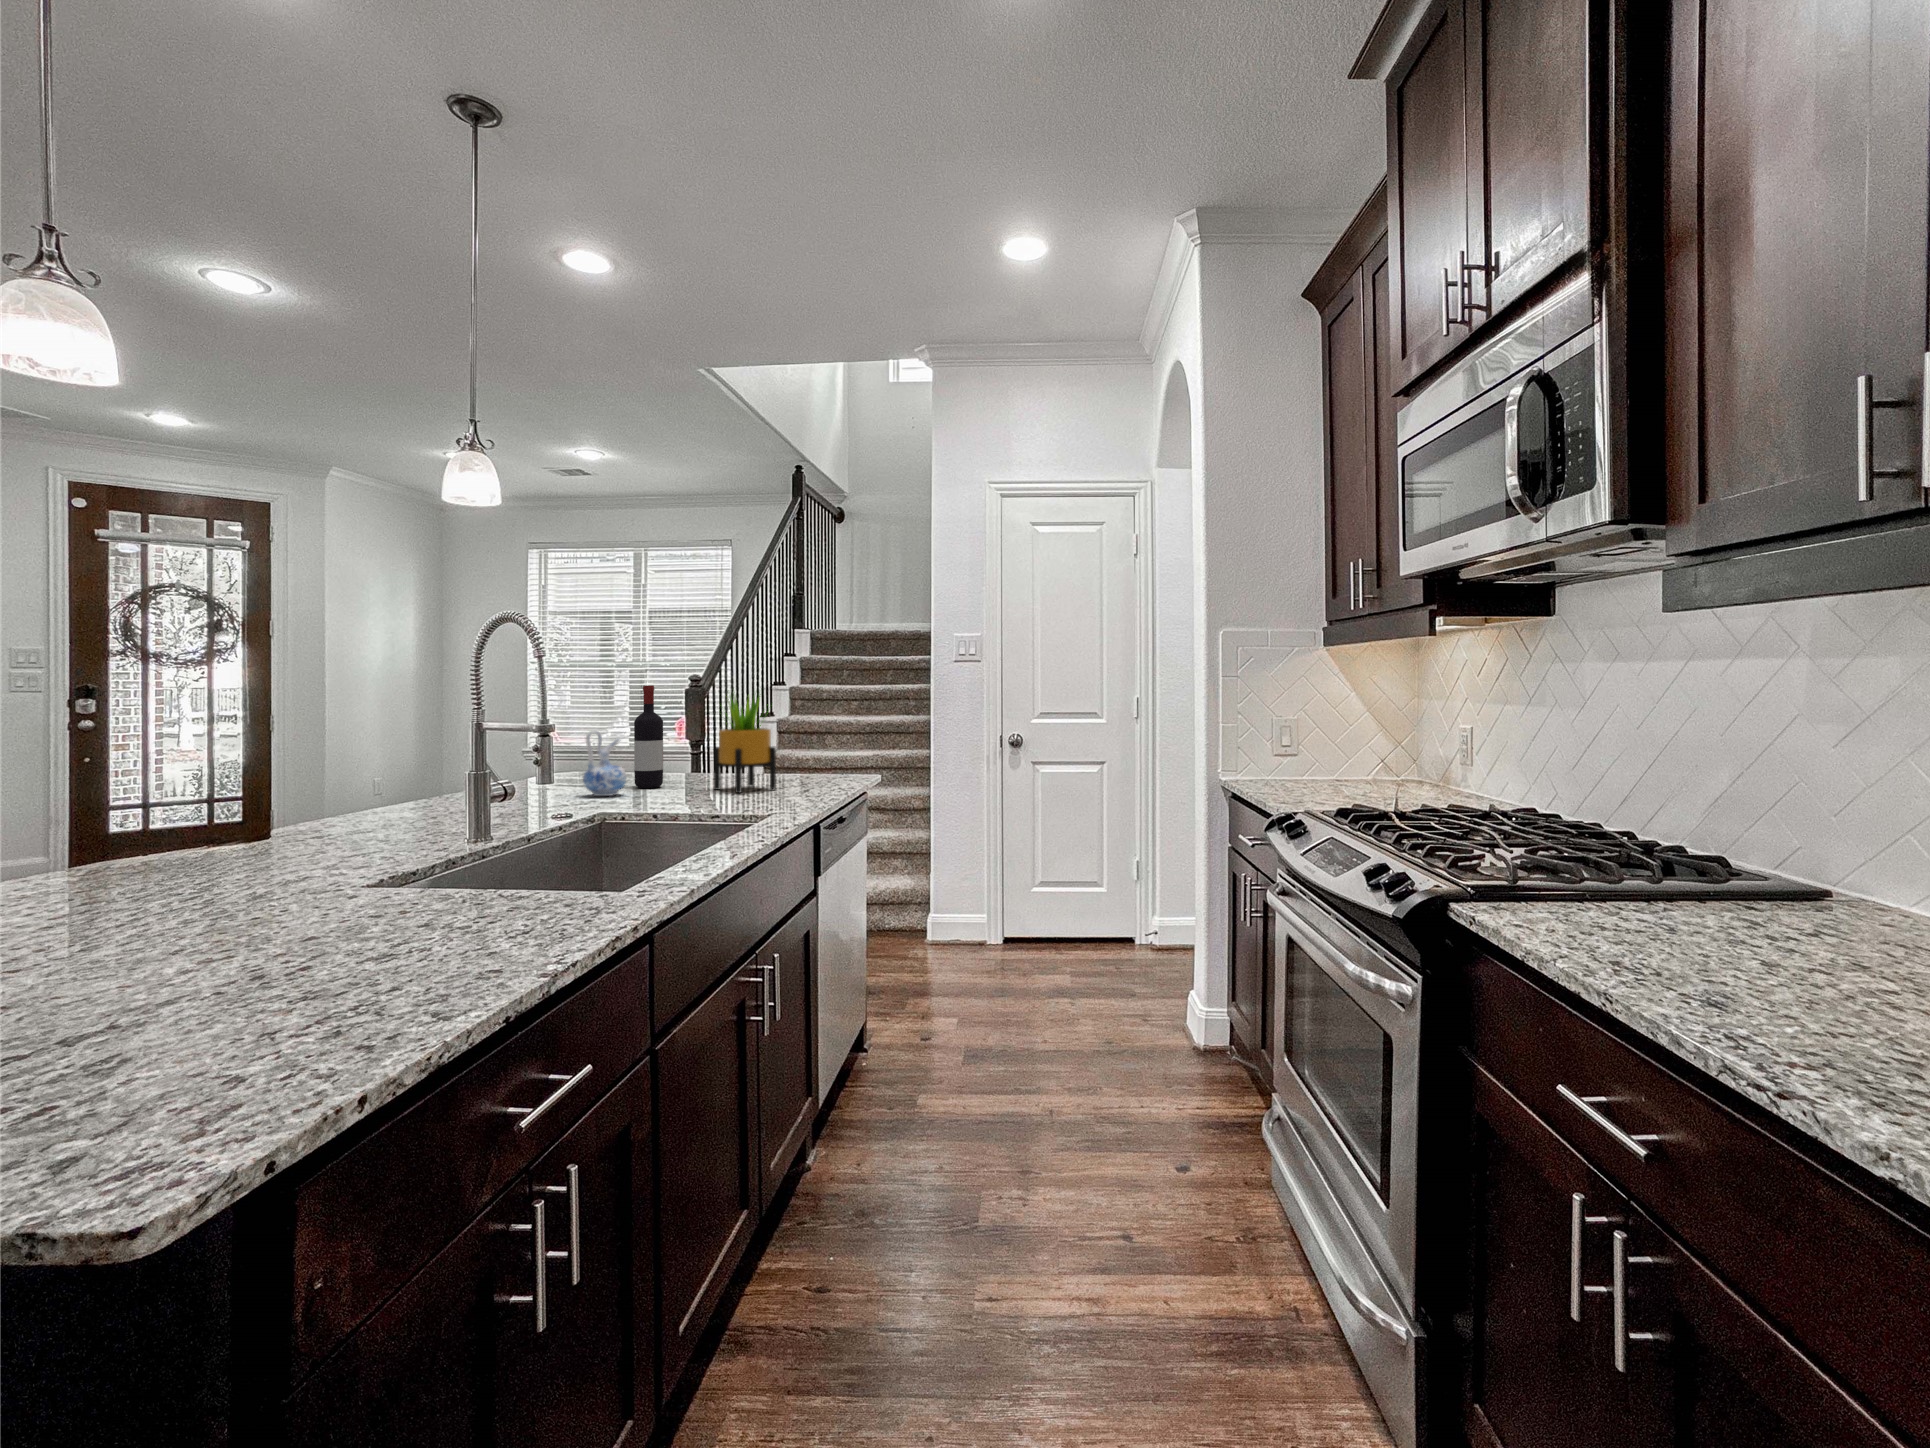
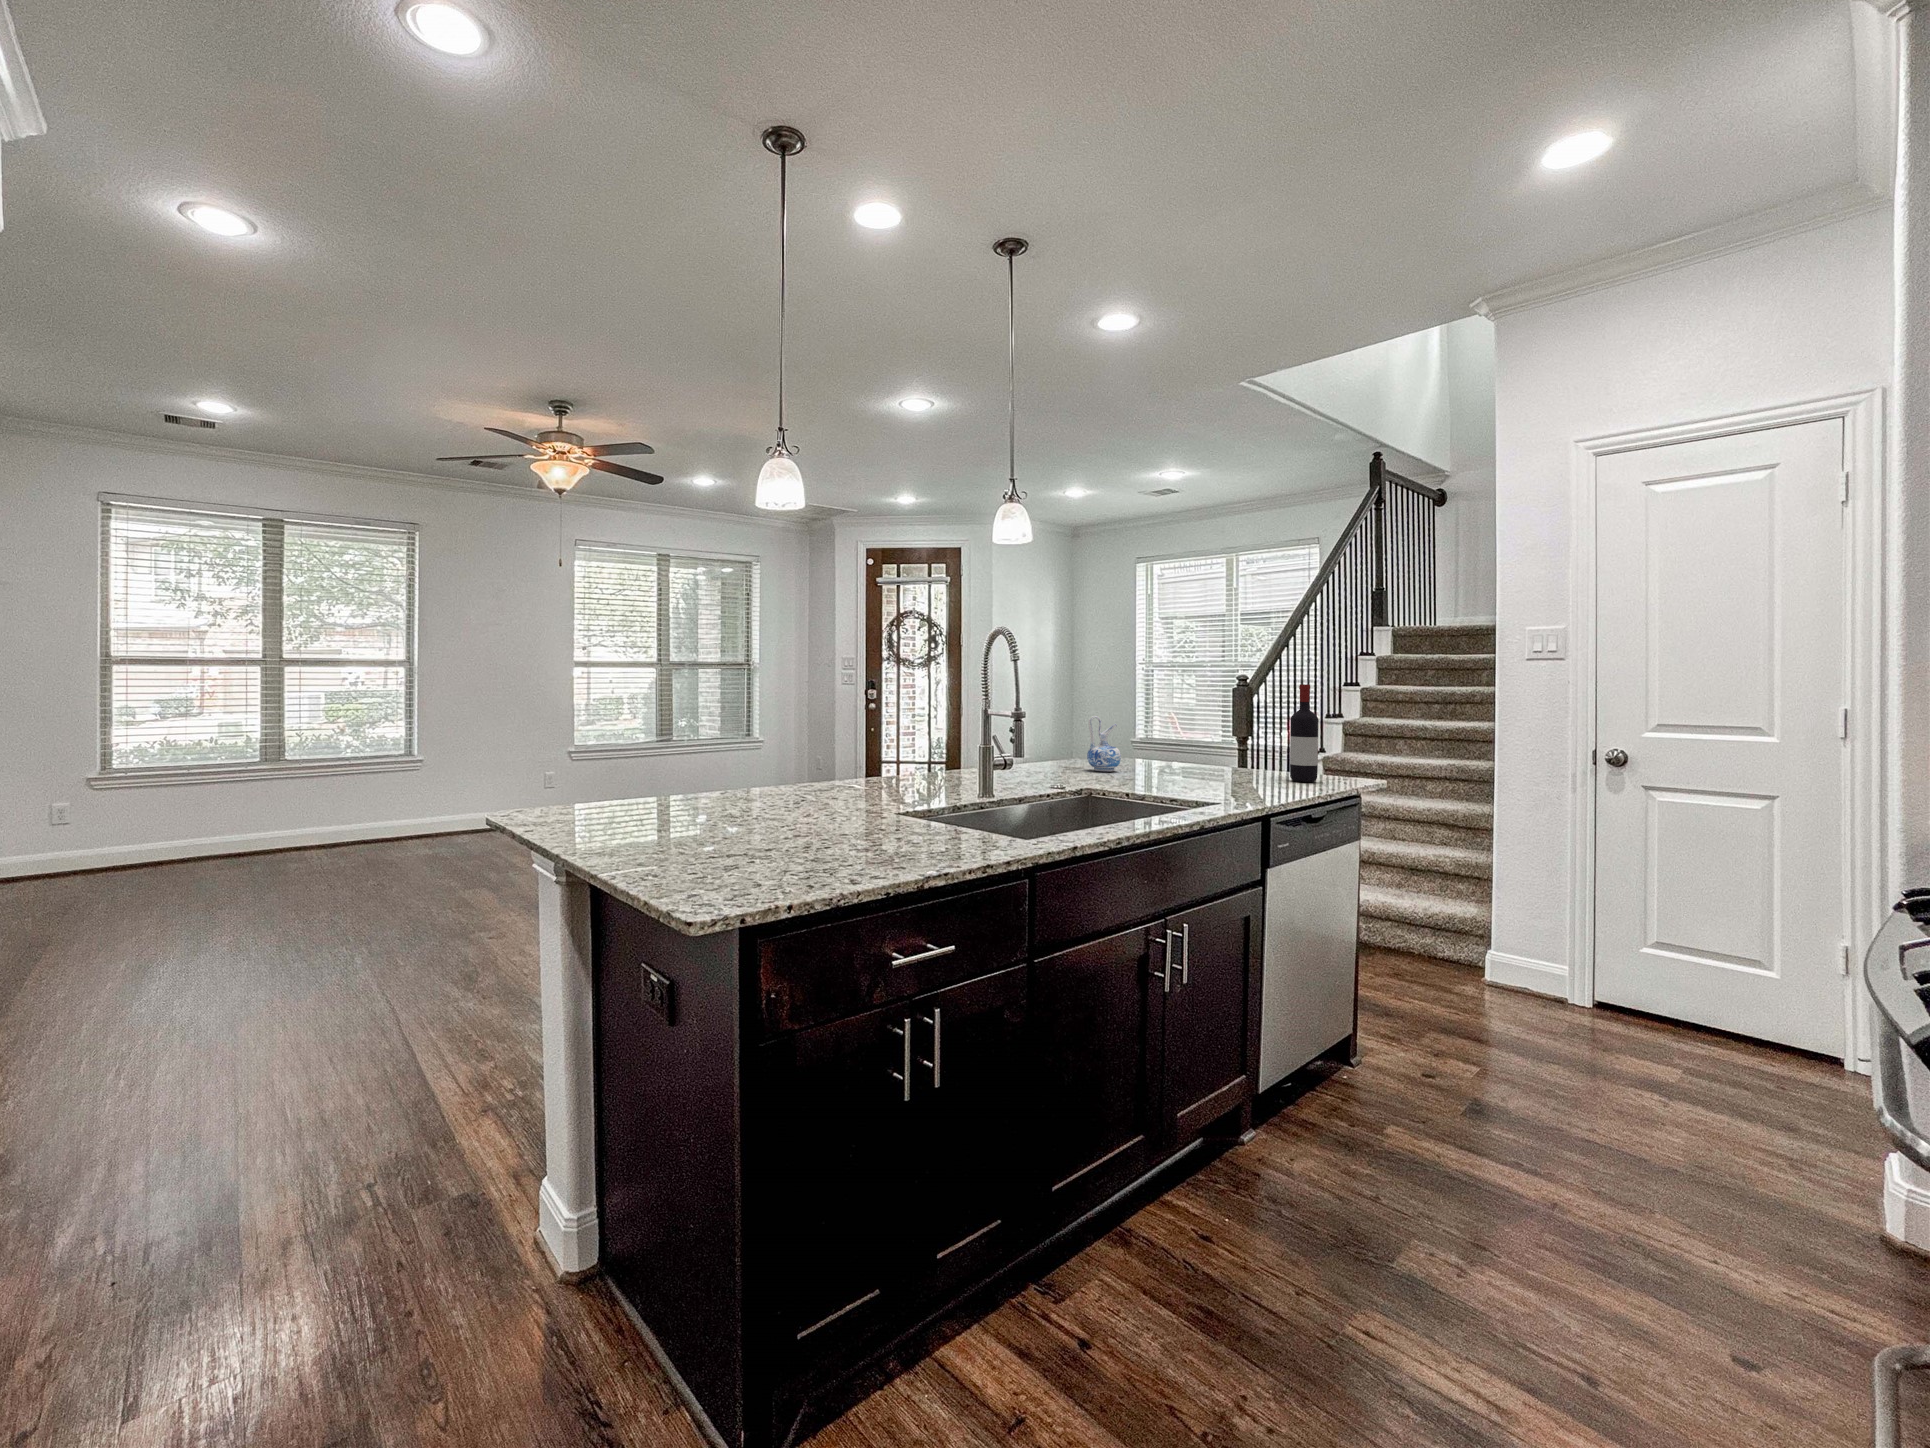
wine bottle: present [634,685,663,788] -> present [1290,684,1318,782]
potted plant: present [714,696,776,793] -> none [1196,682,1257,780]

